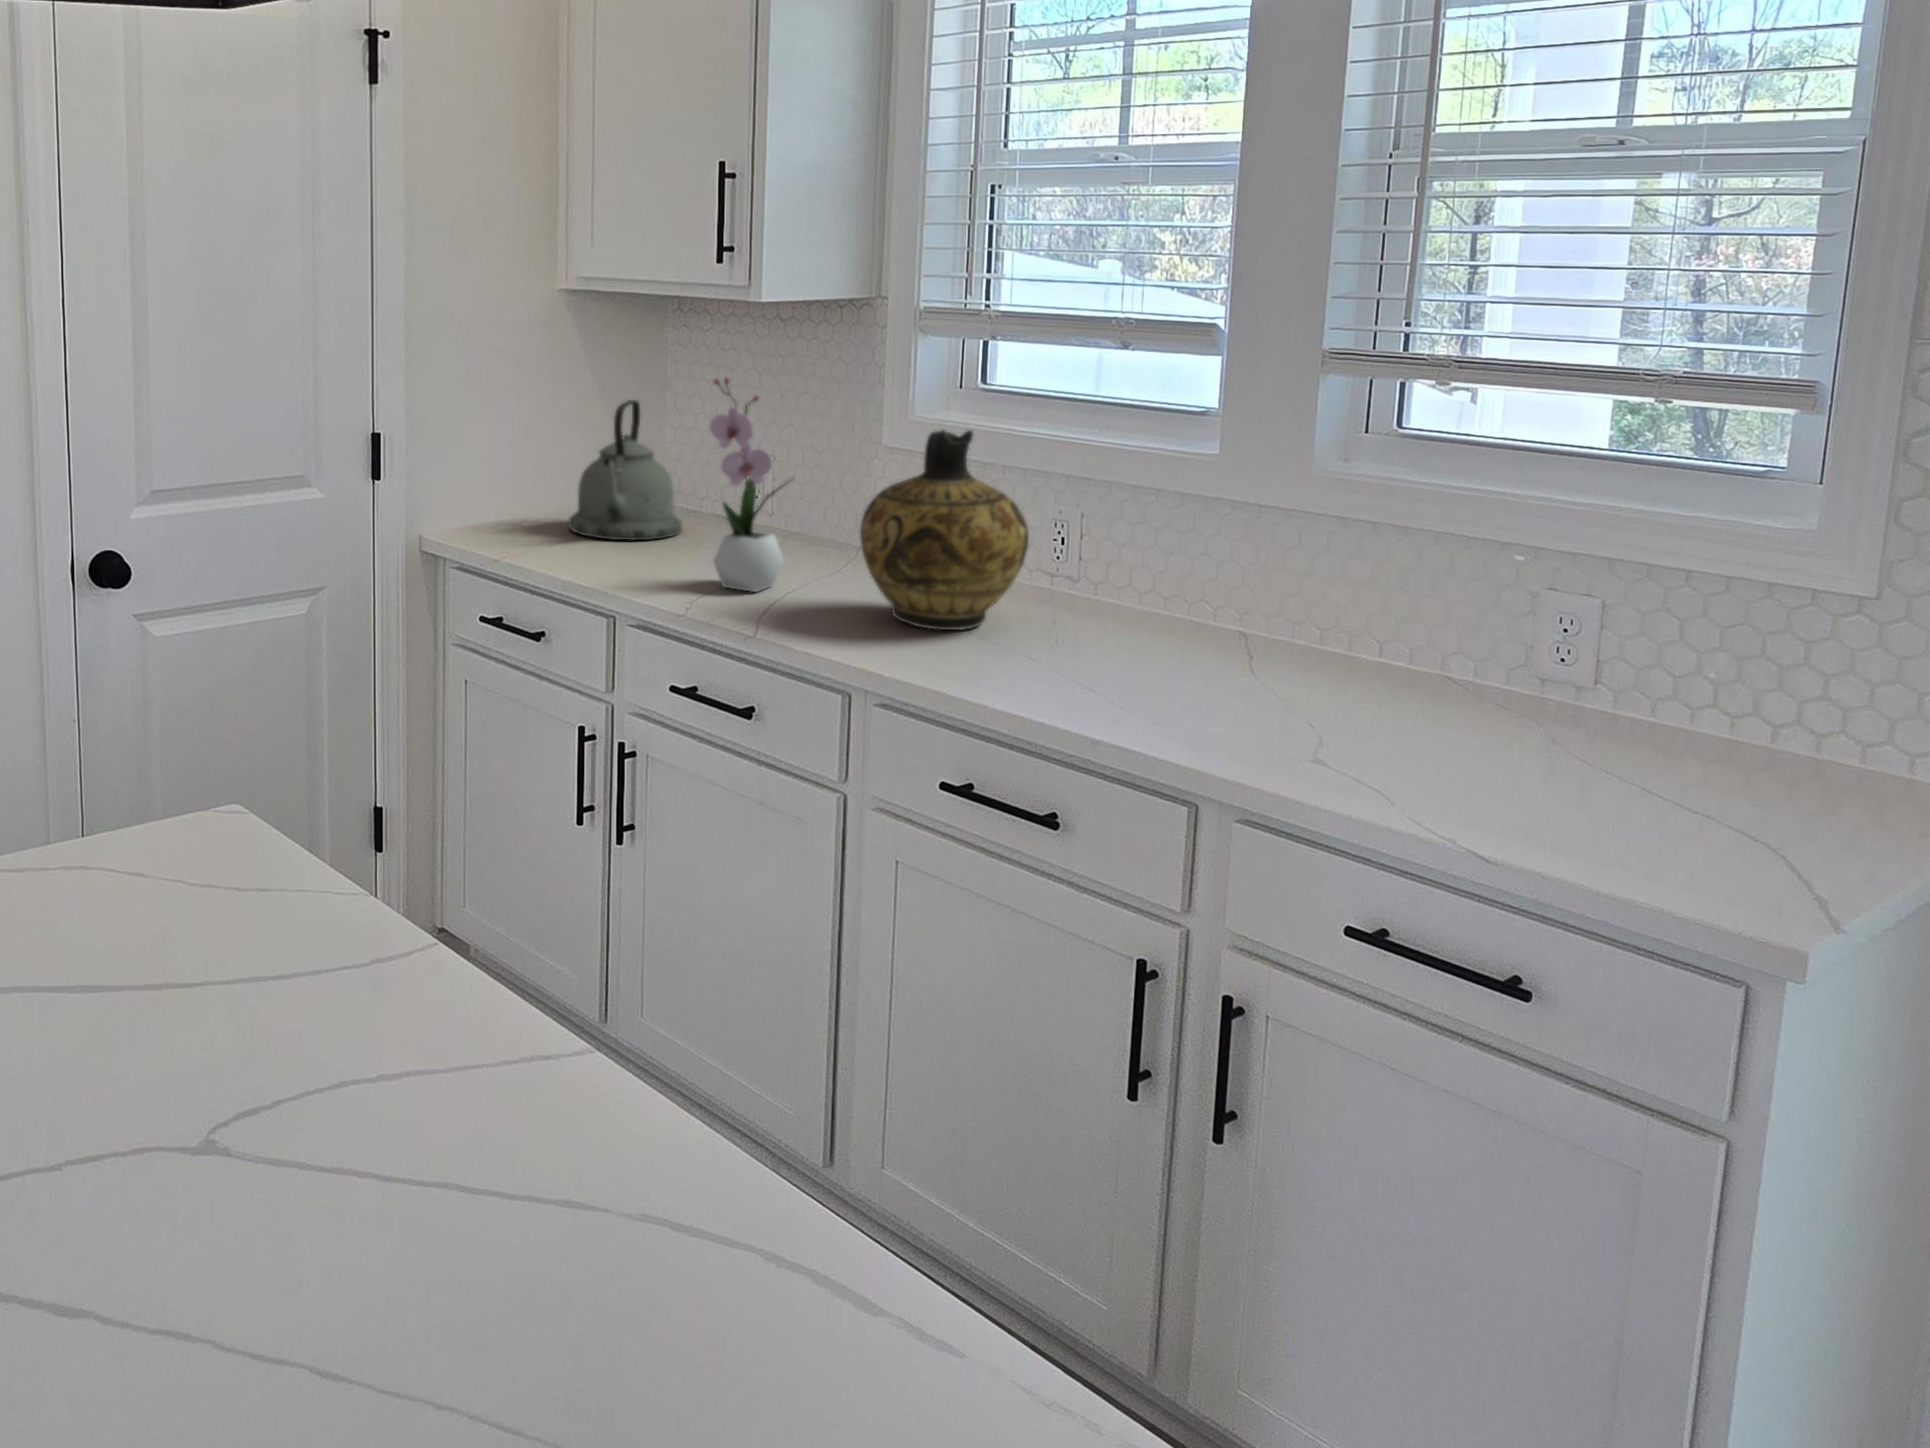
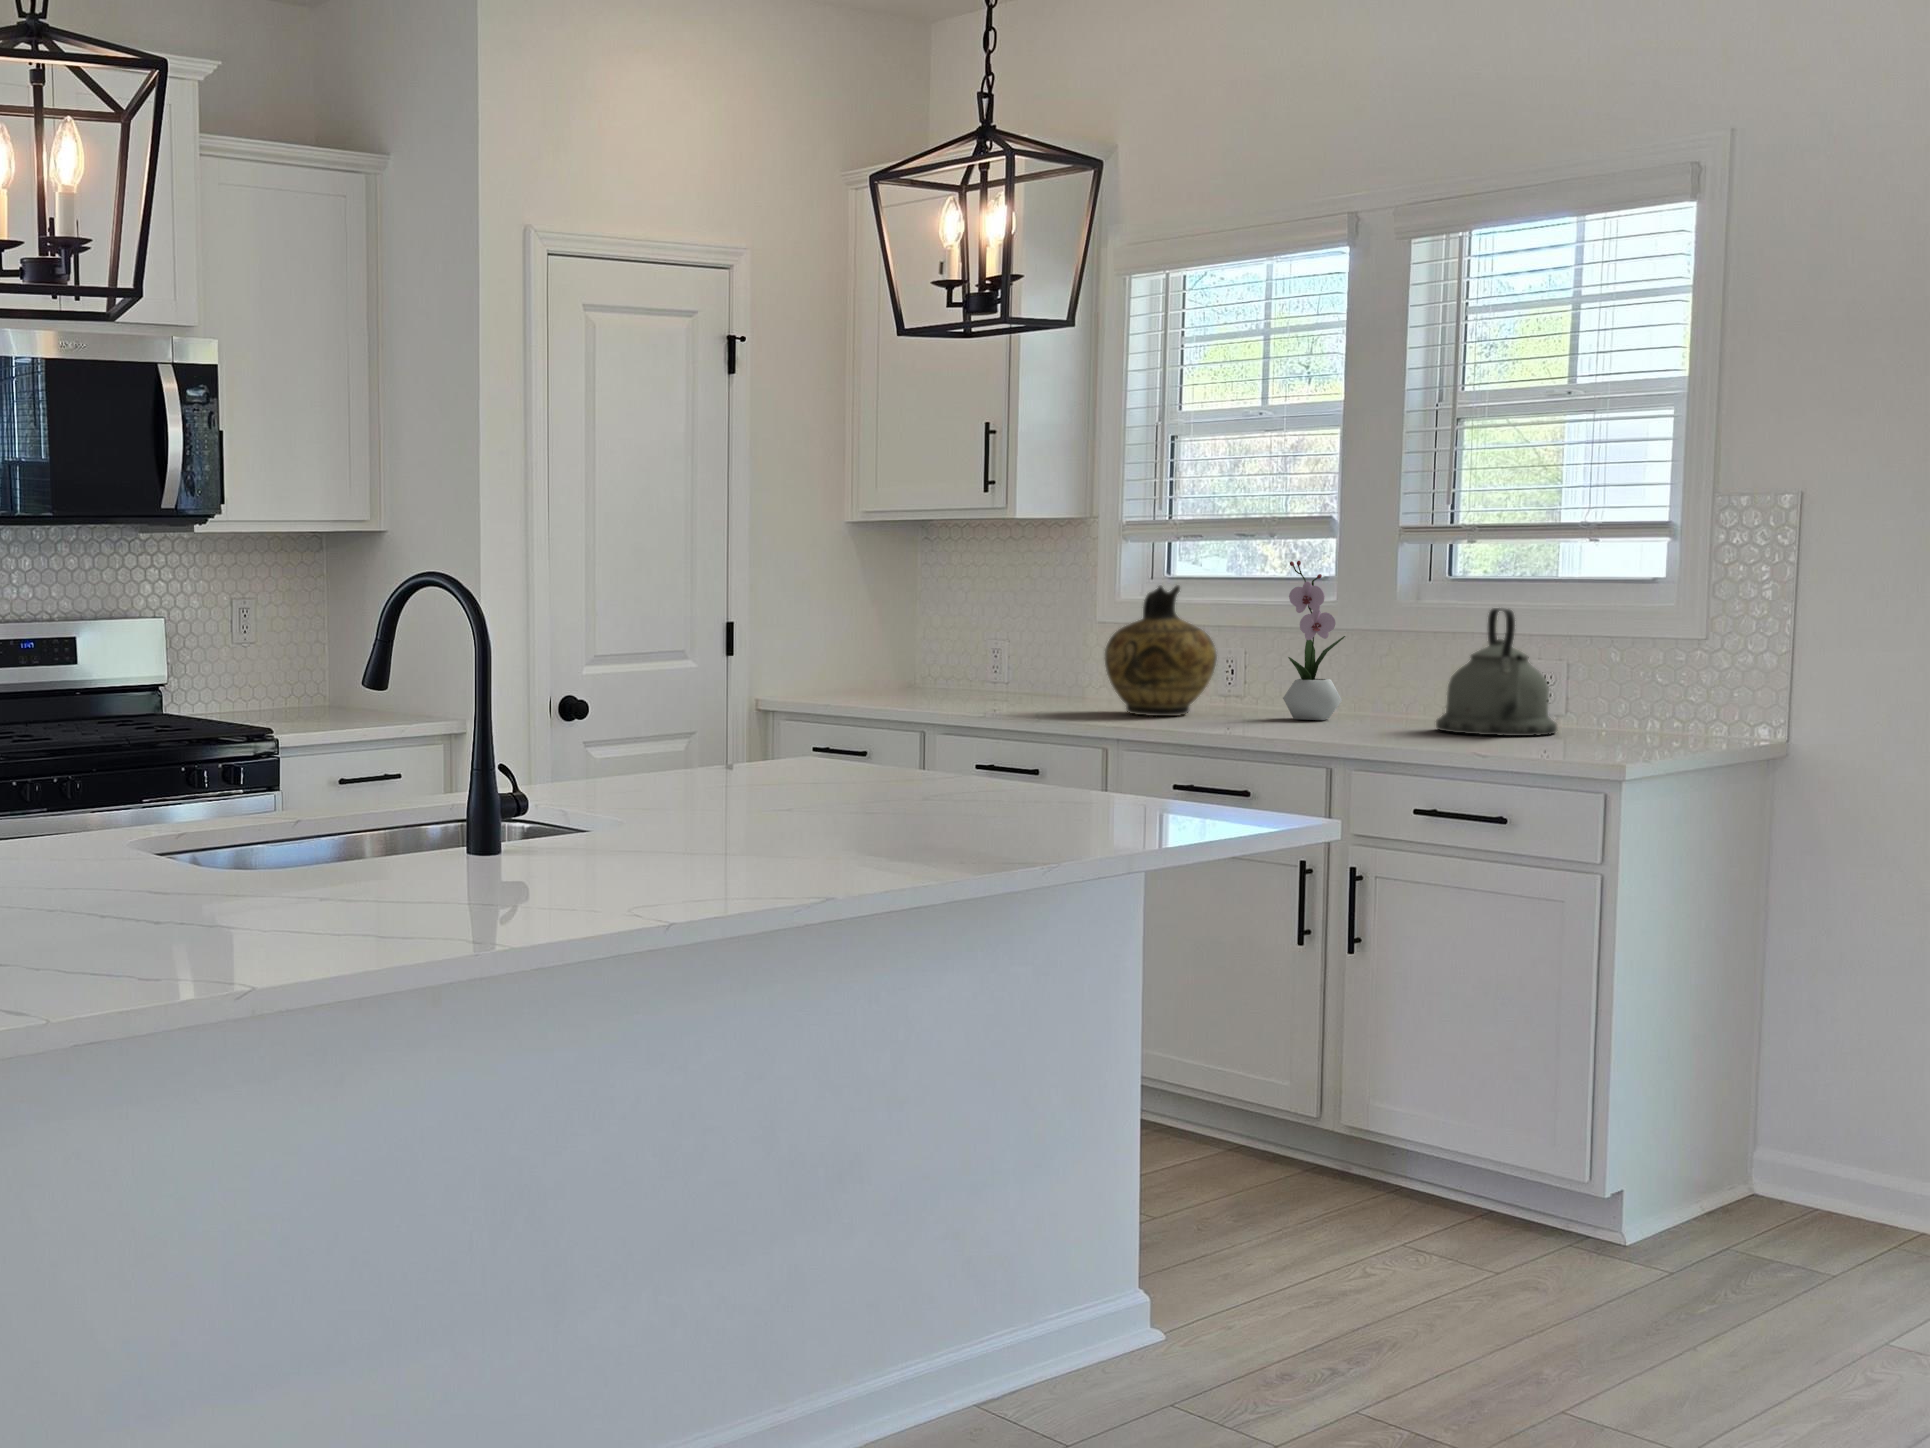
flower arrangement: present [710,377,784,592] -> present [1283,561,1345,720]
kettle: present [569,400,682,540] -> present [1436,608,1557,736]

